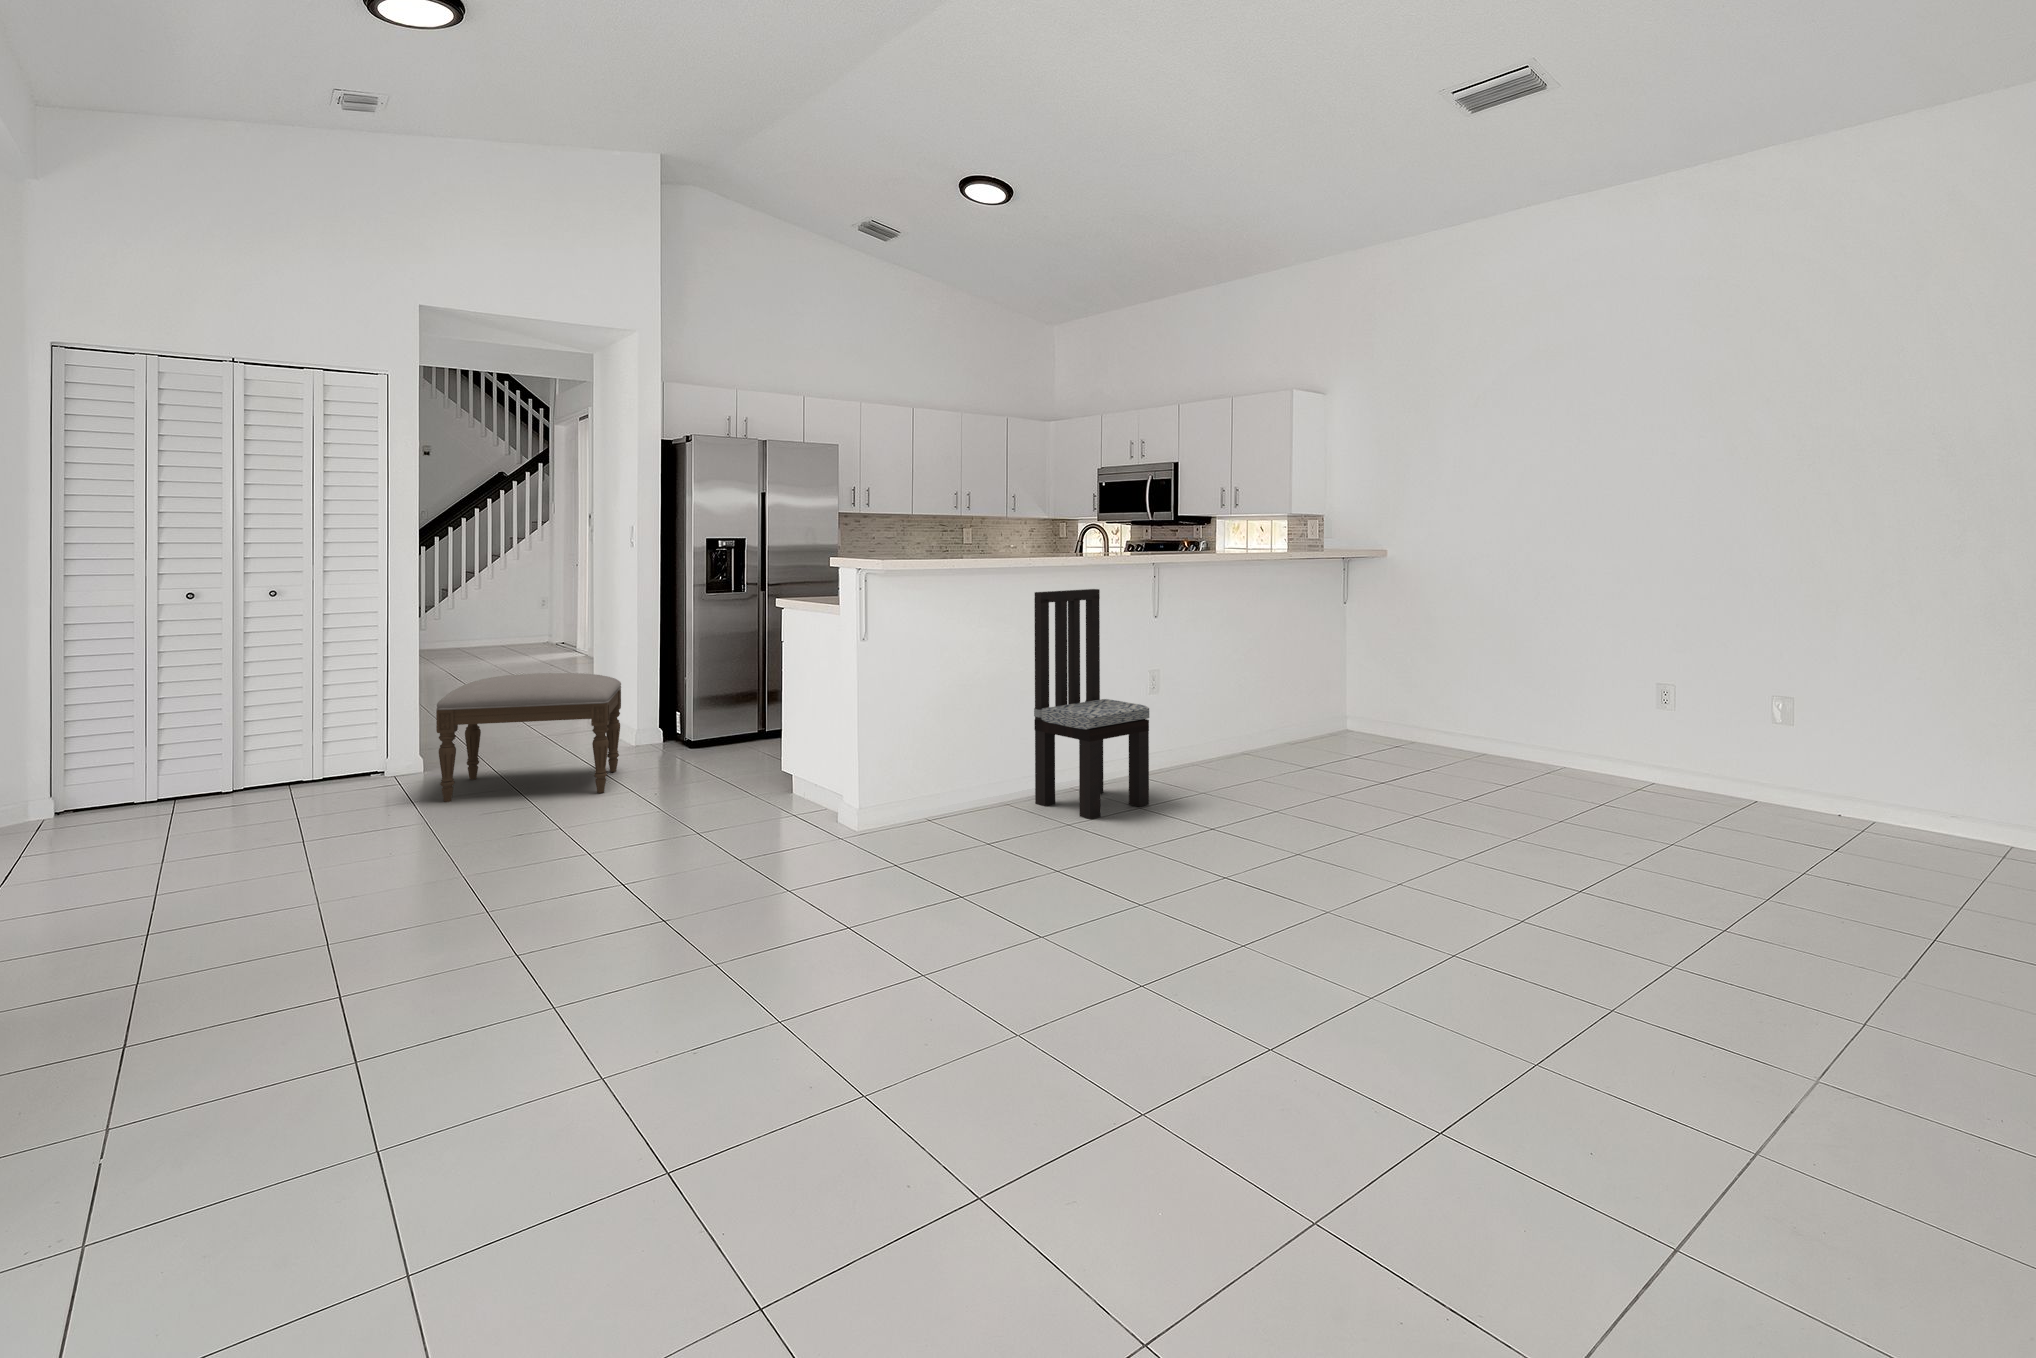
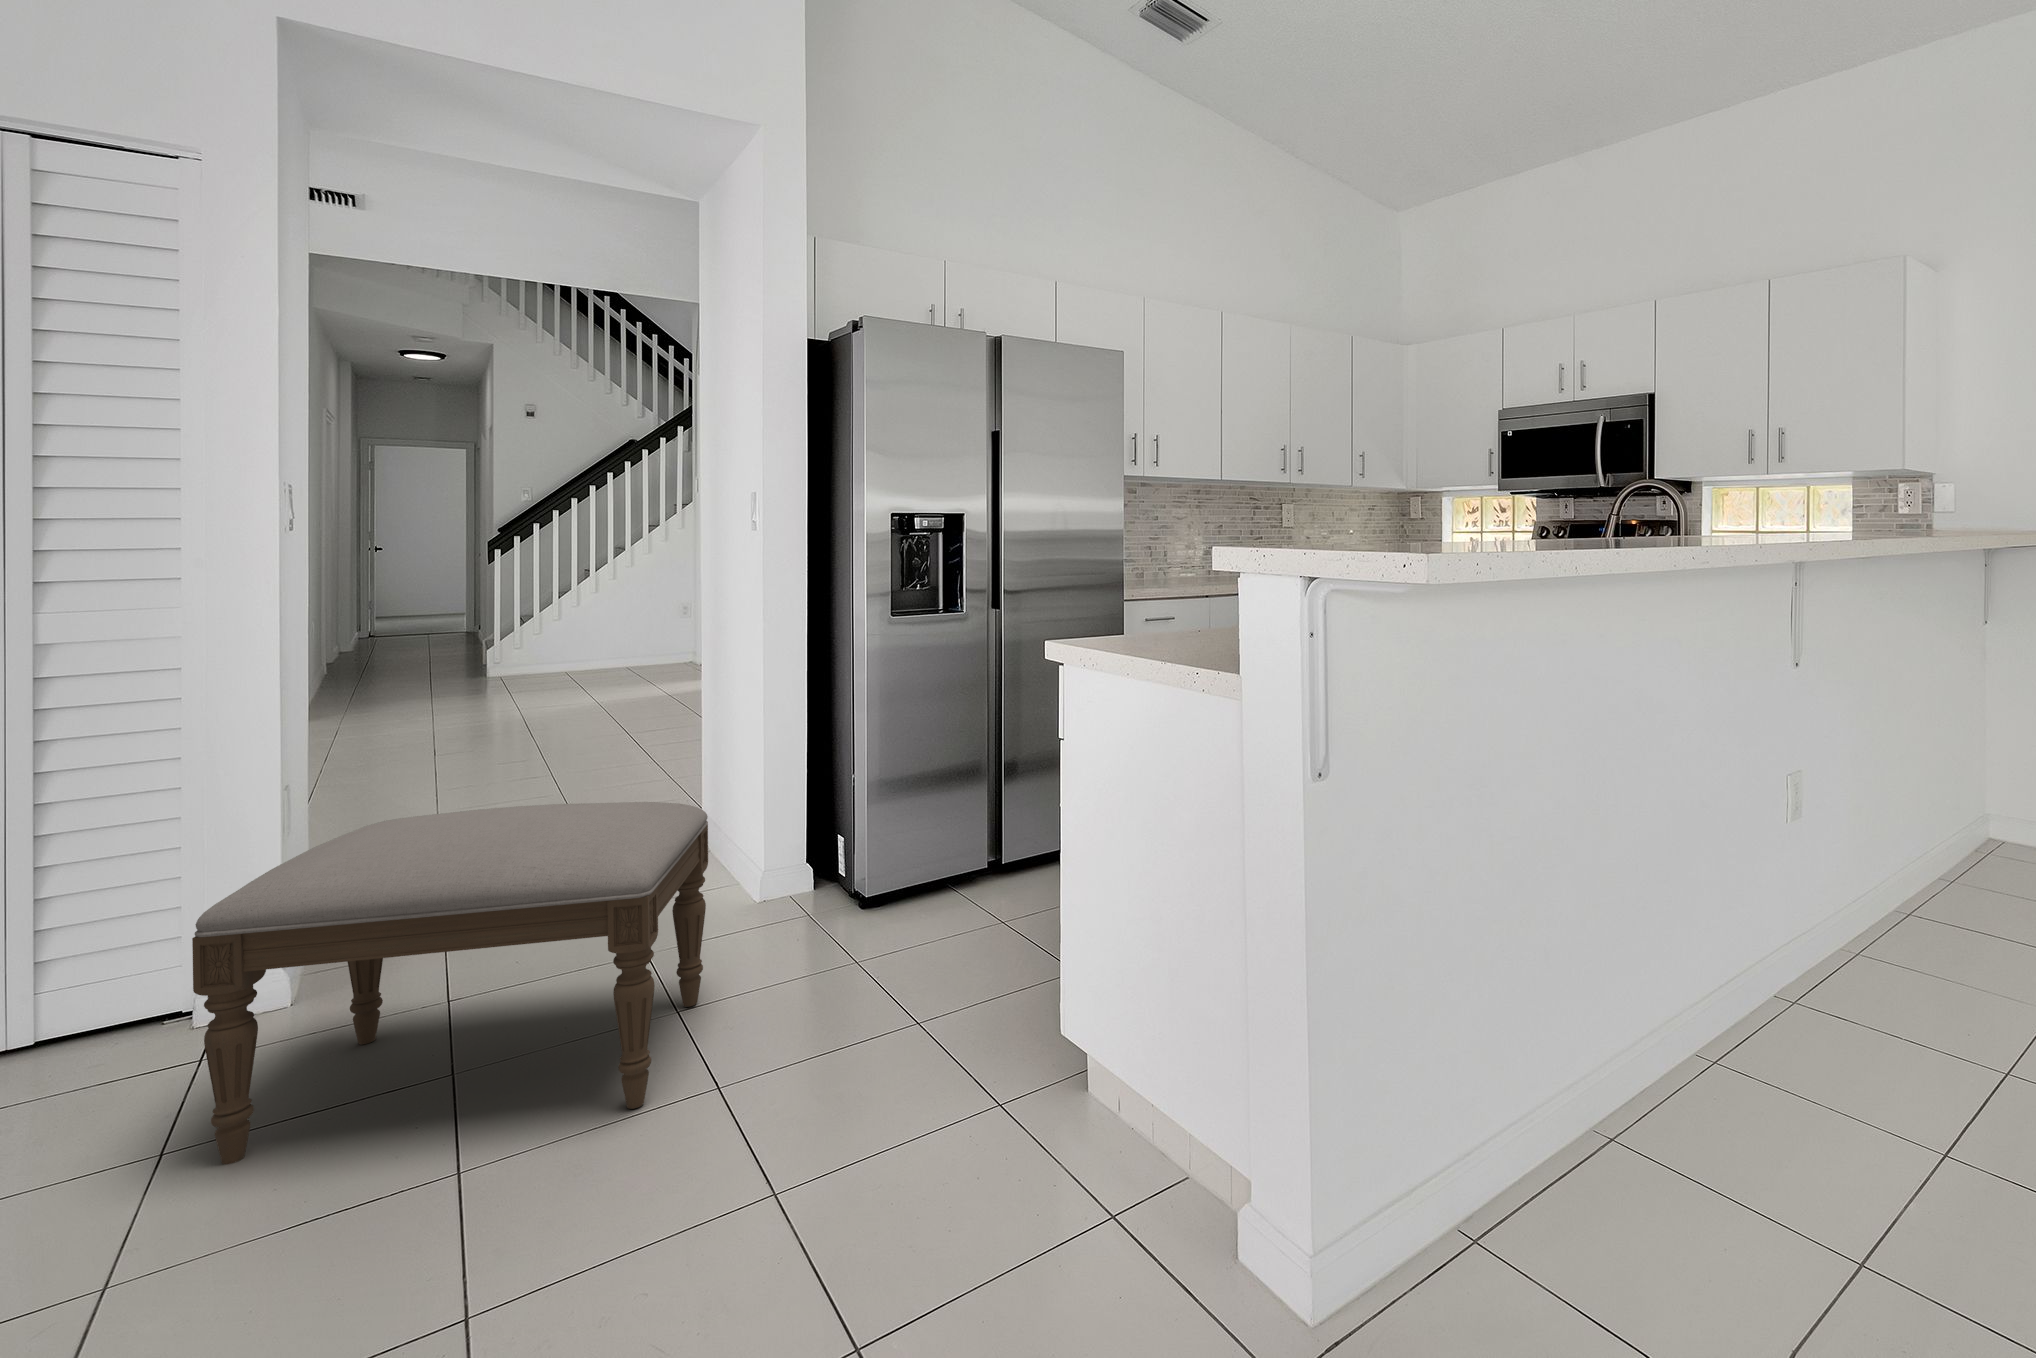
dining chair: present [1034,589,1149,819] -> none [1698,618,1987,1250]

